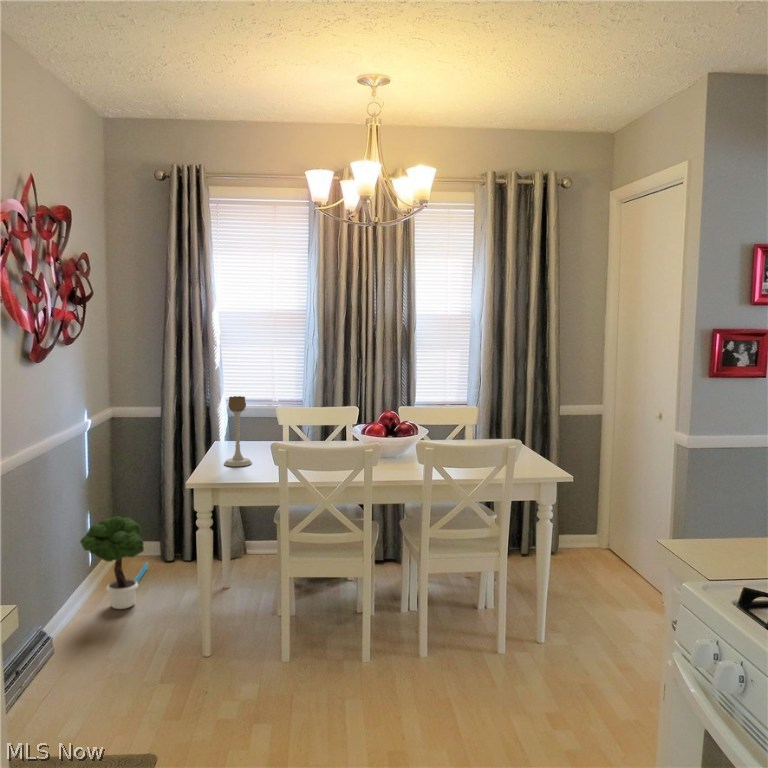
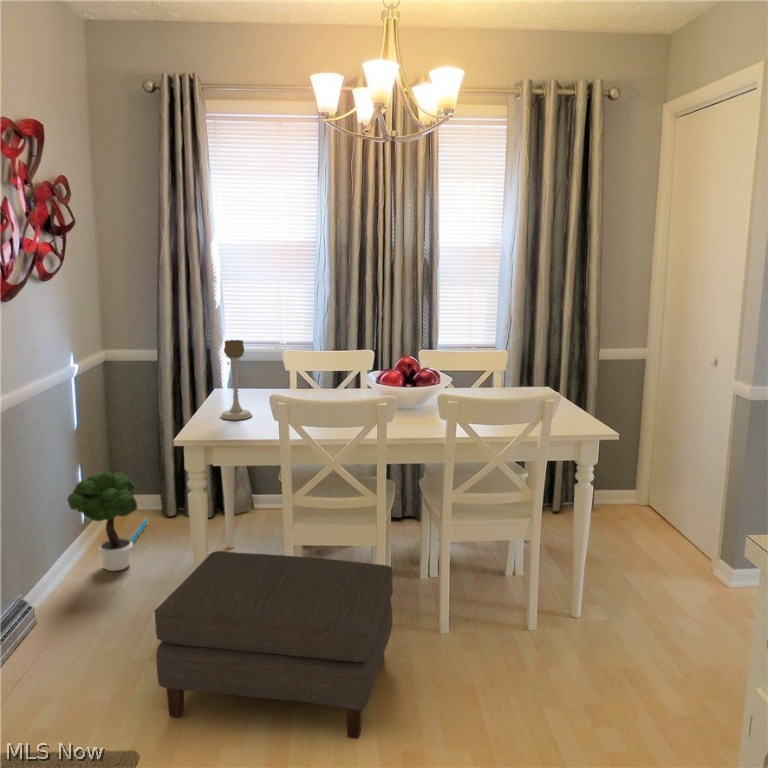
ottoman: none [171,583,378,740] -> present [154,551,393,739]

